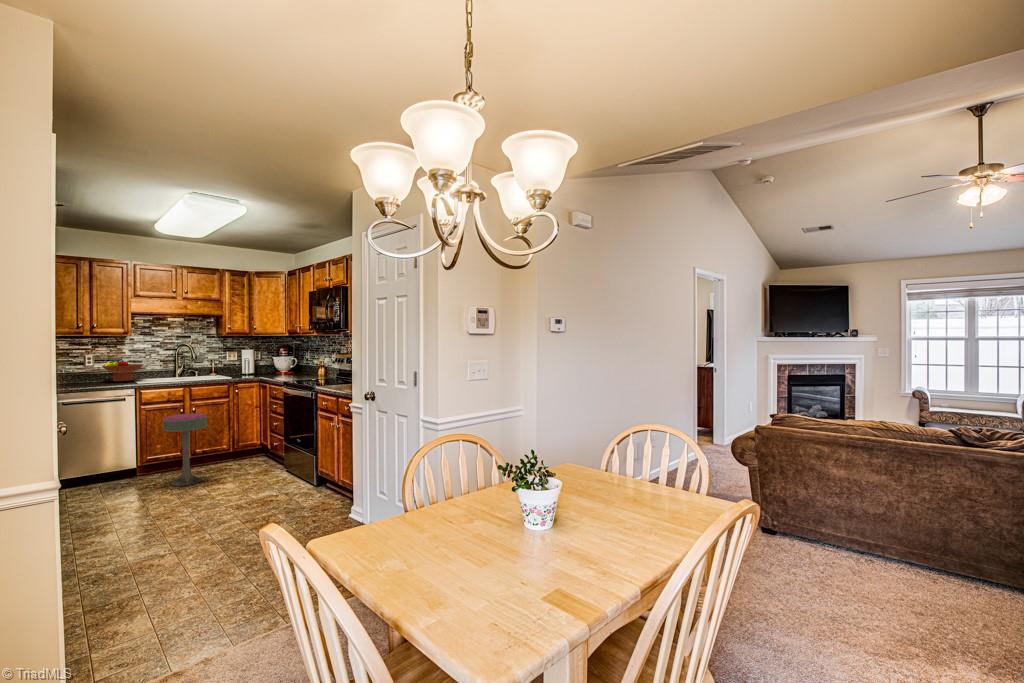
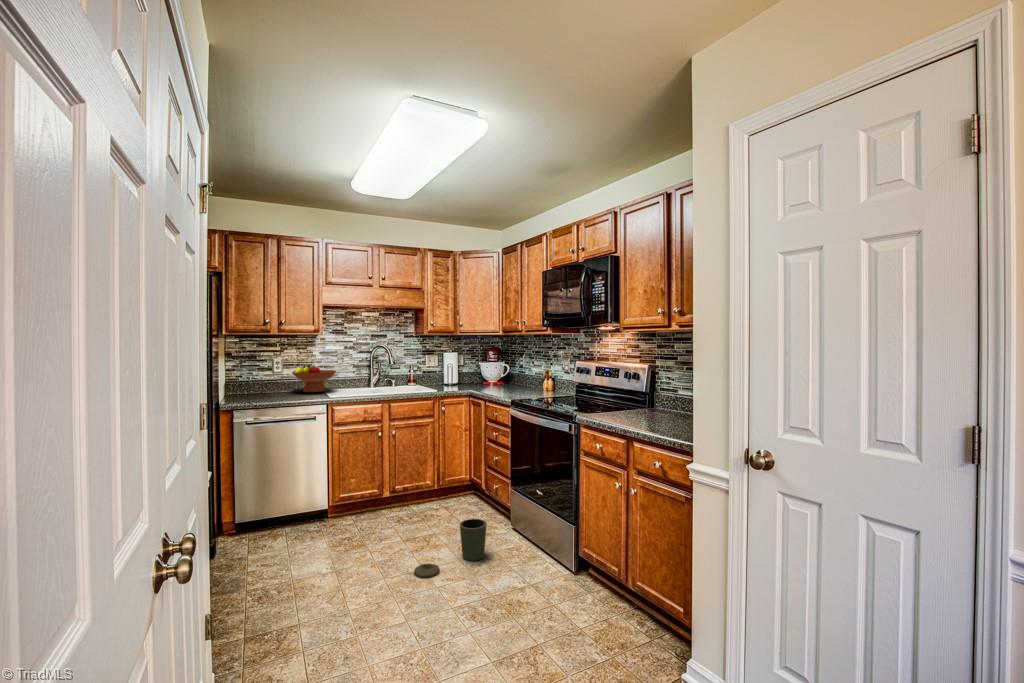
bar stool: present [163,413,207,486] -> none [359,442,413,549]
trash can: none [204,460,261,496] -> present [414,519,487,578]

